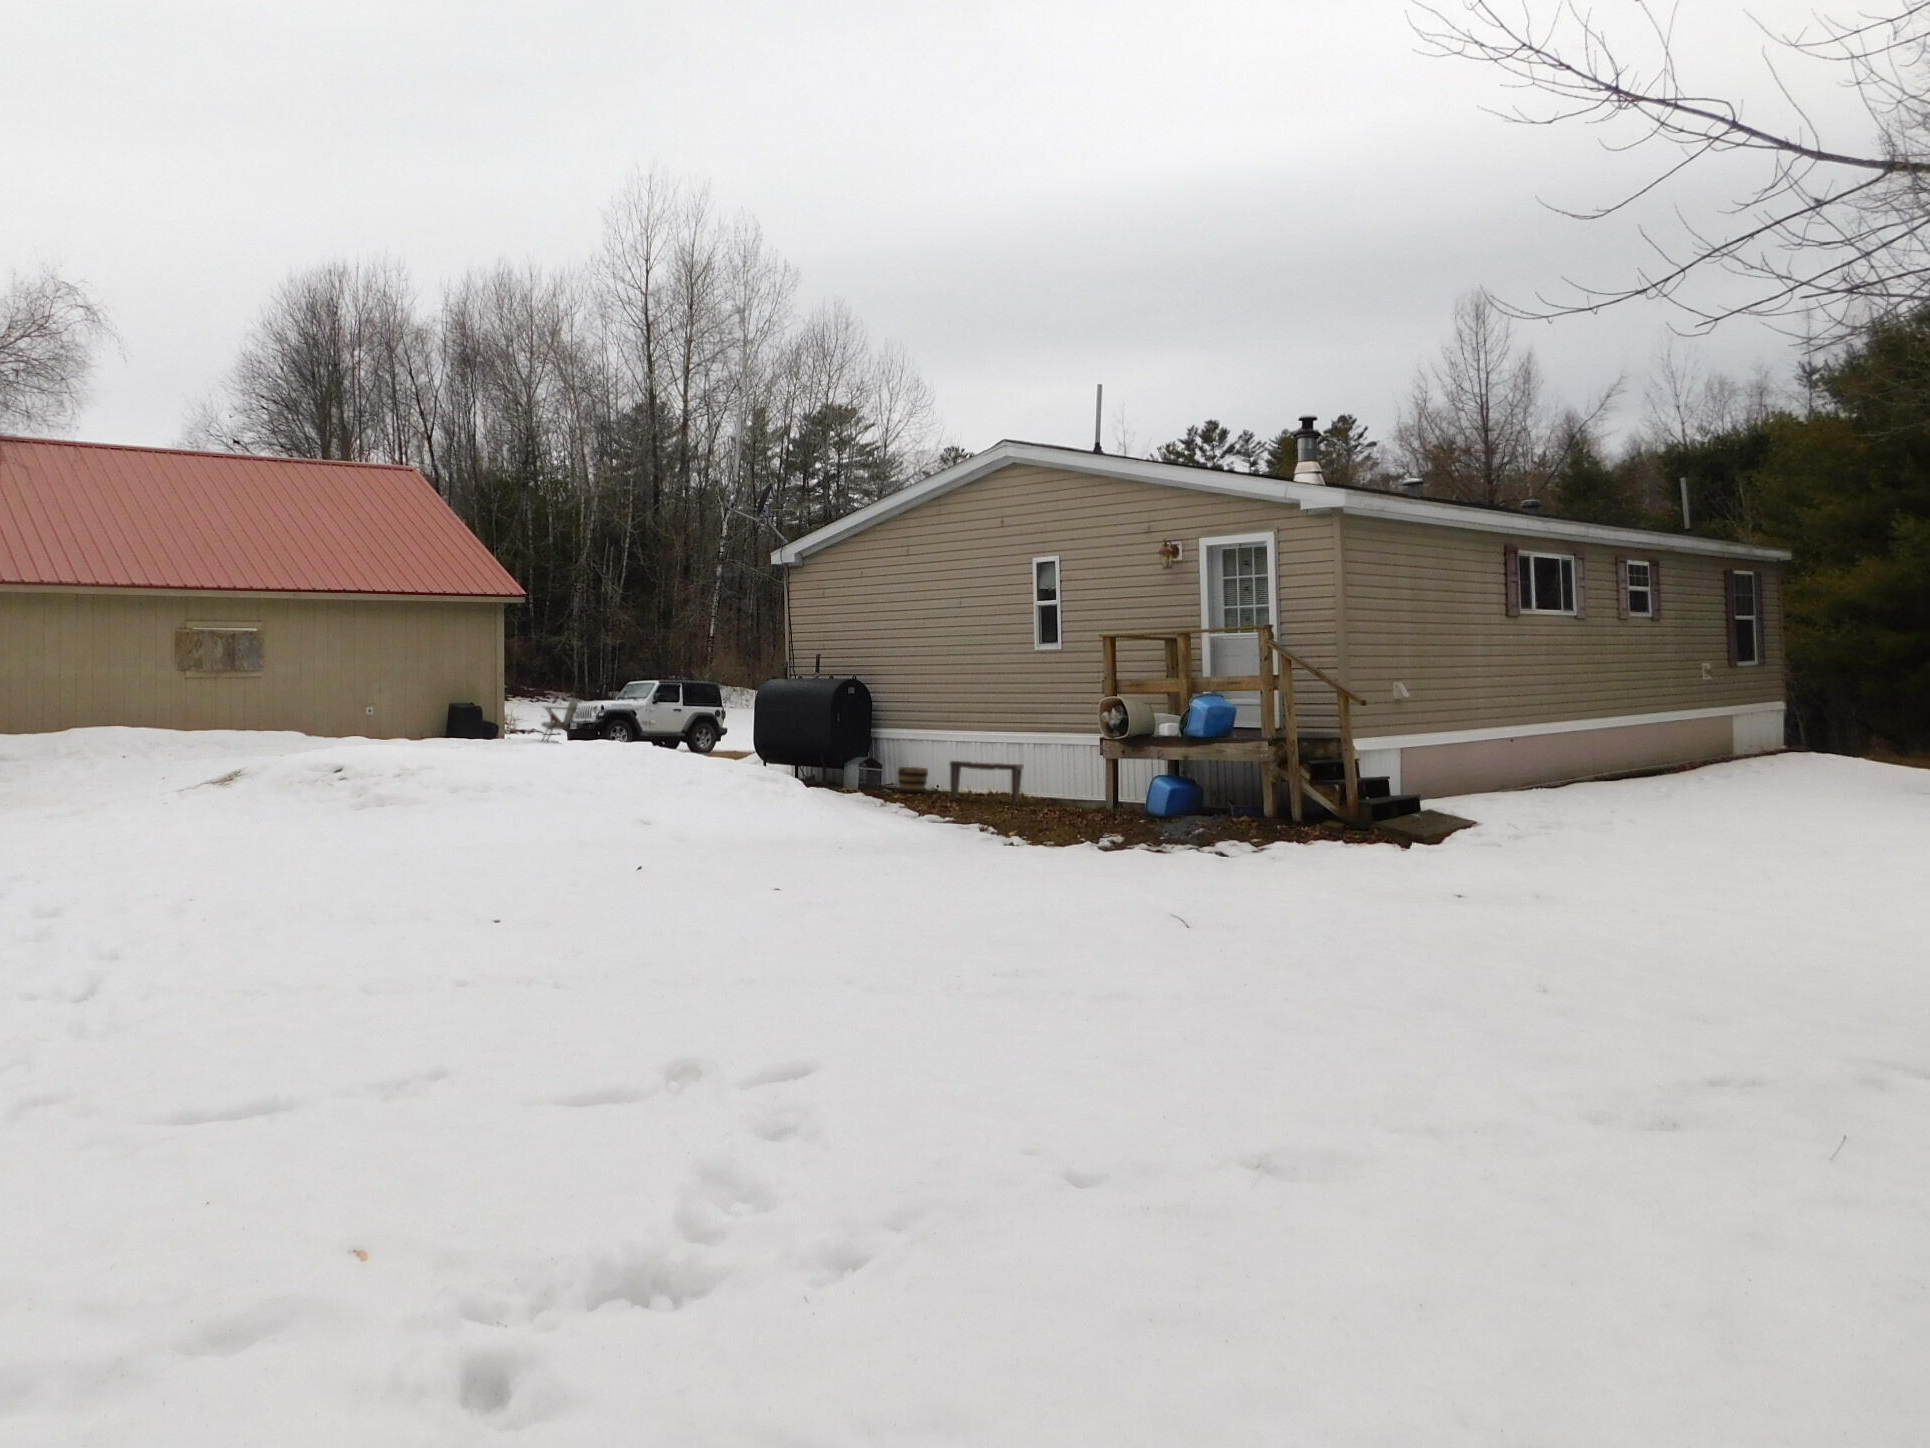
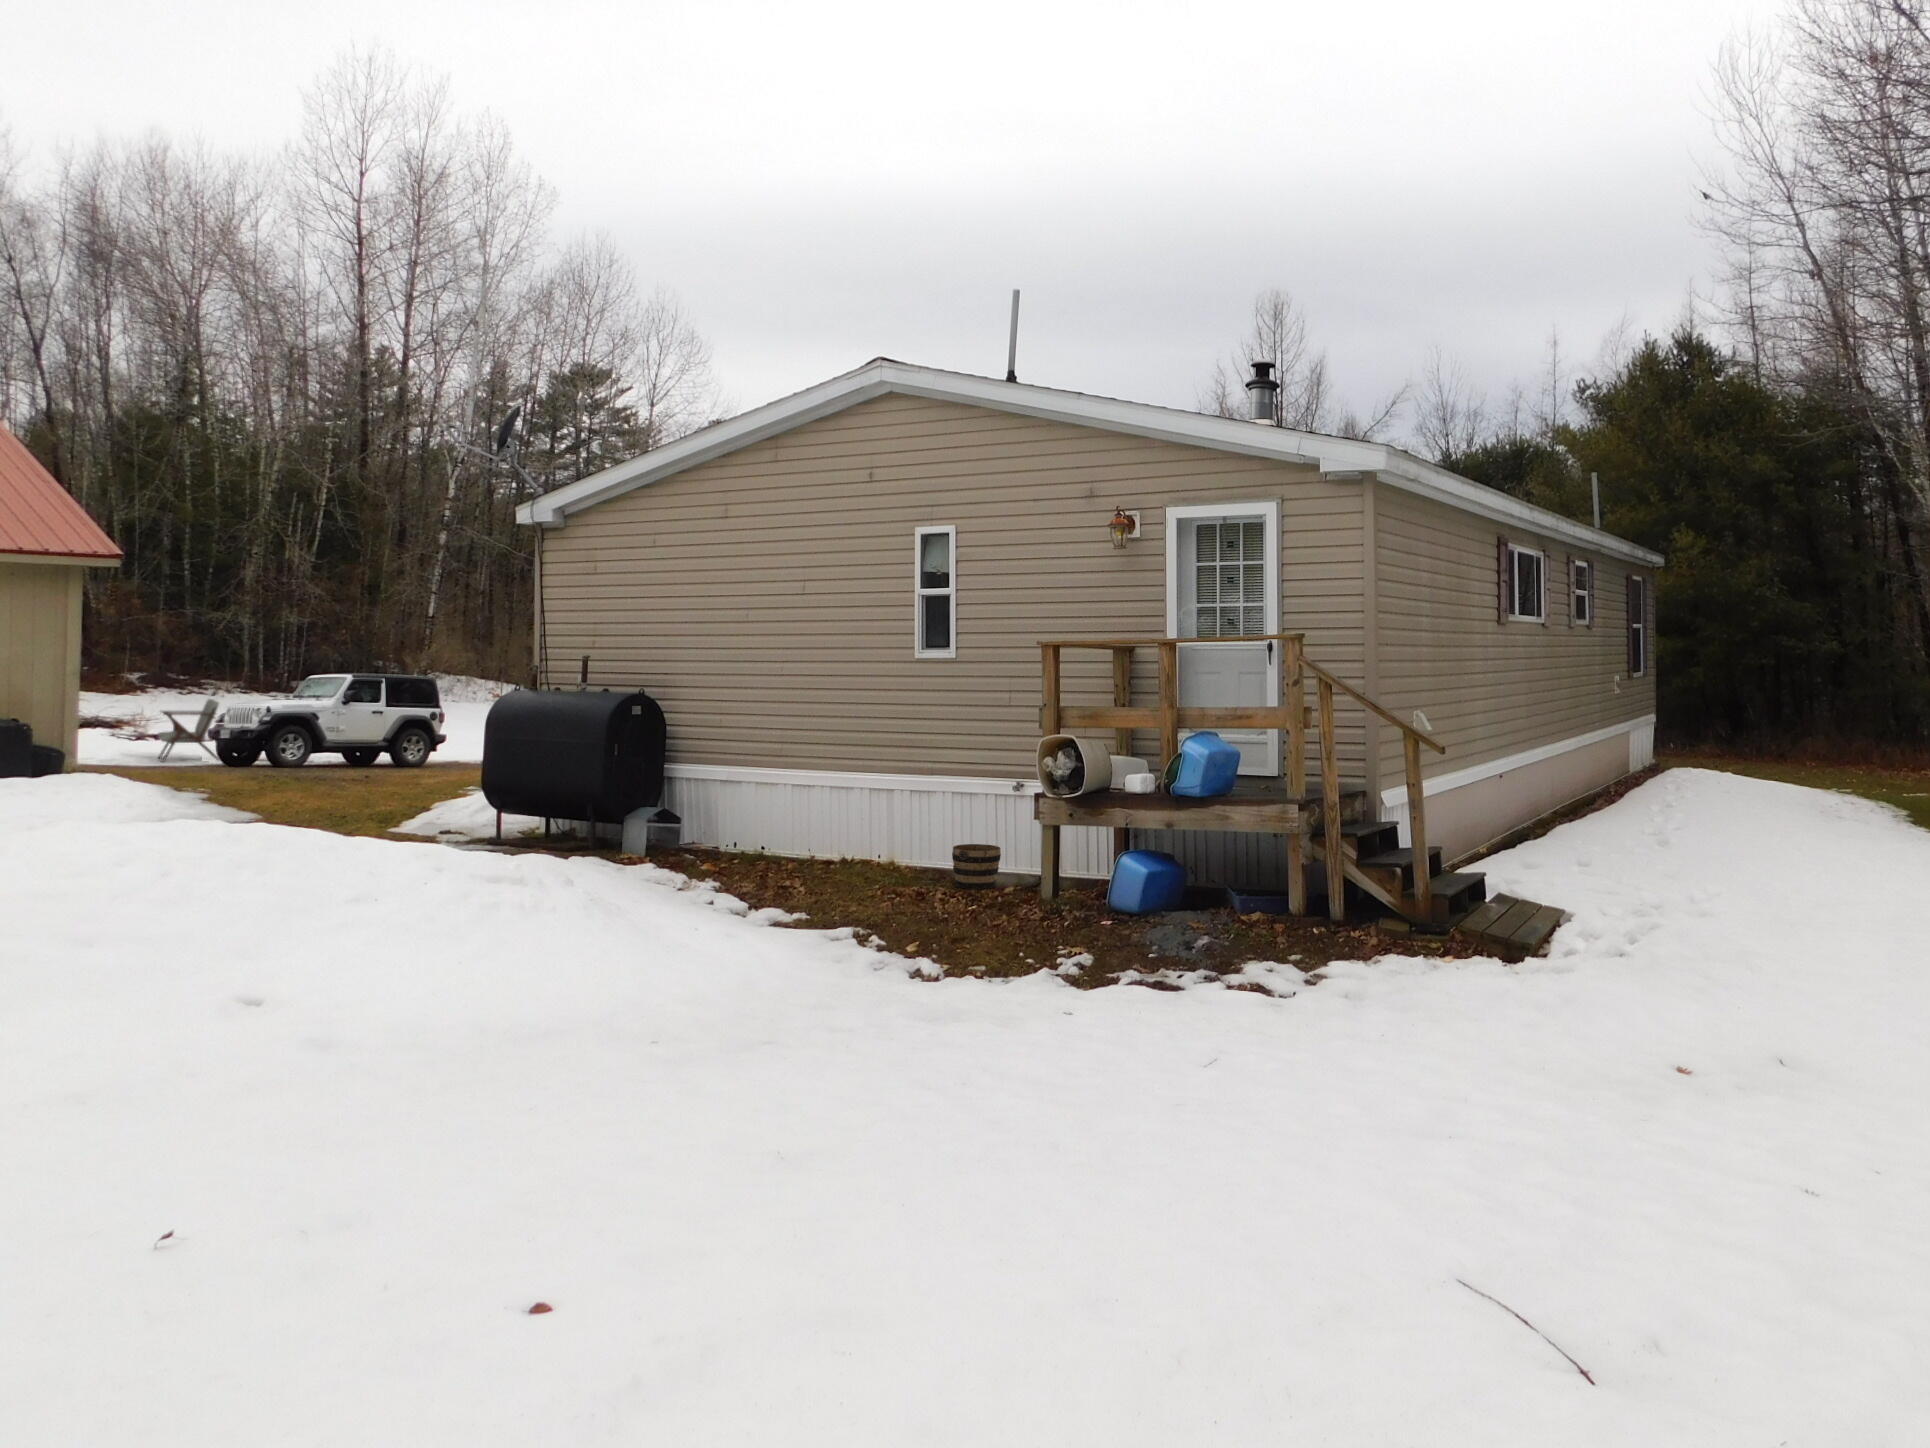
bench: present [950,761,1024,804] -> none [793,816,899,878]
bucket: present [898,767,928,793] -> present [952,844,1001,889]

